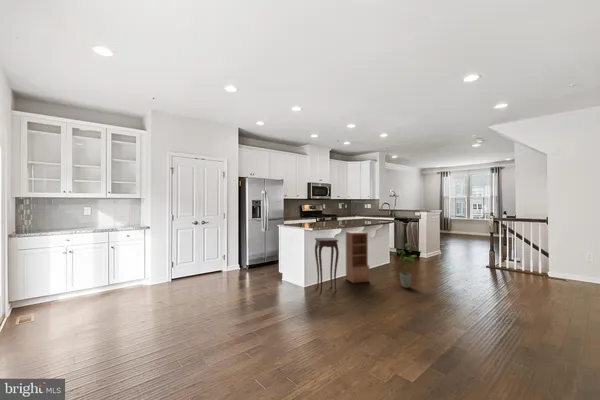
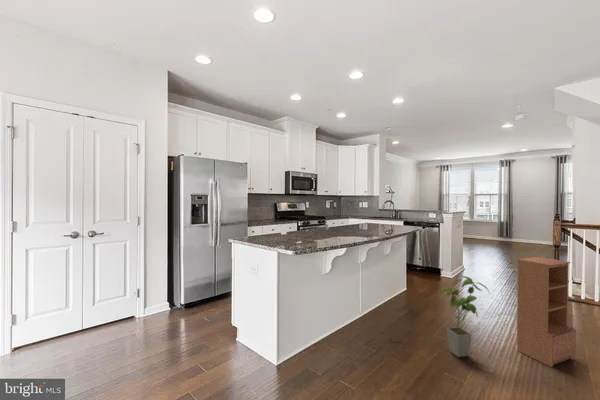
bookcase: present [346,231,370,283] -> present [517,257,576,367]
side table: present [315,238,339,292] -> none [296,267,344,381]

